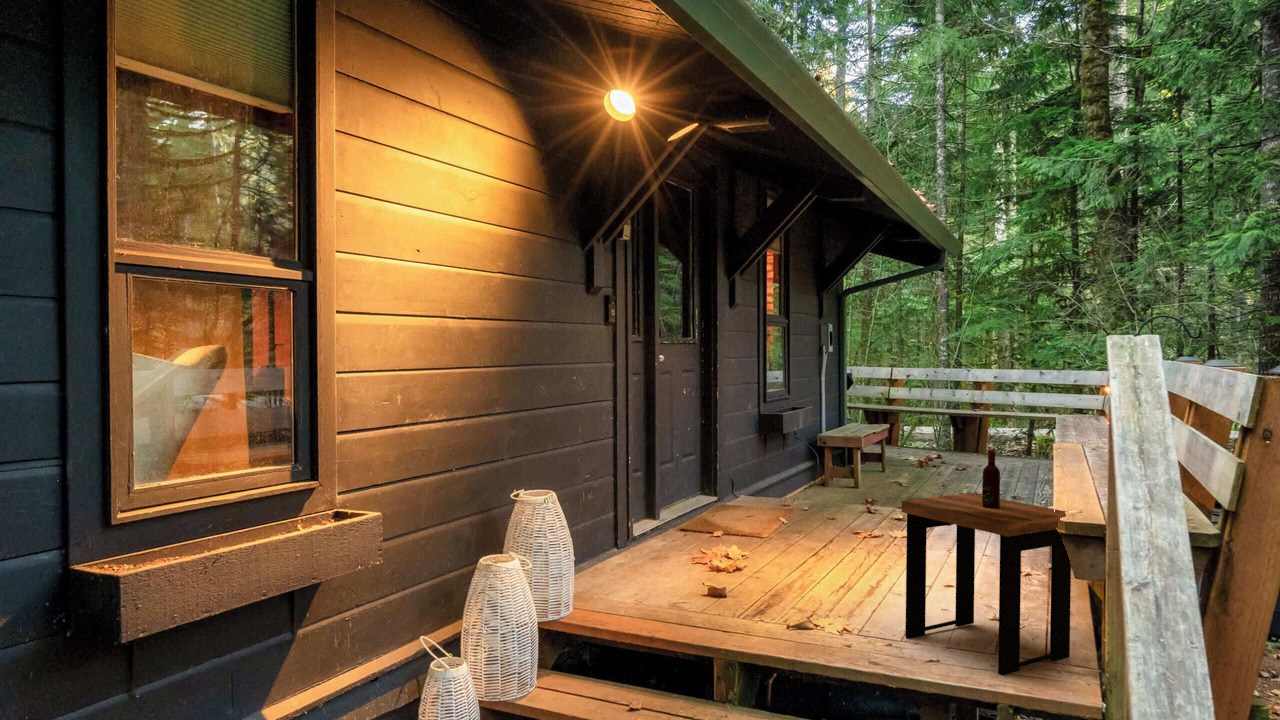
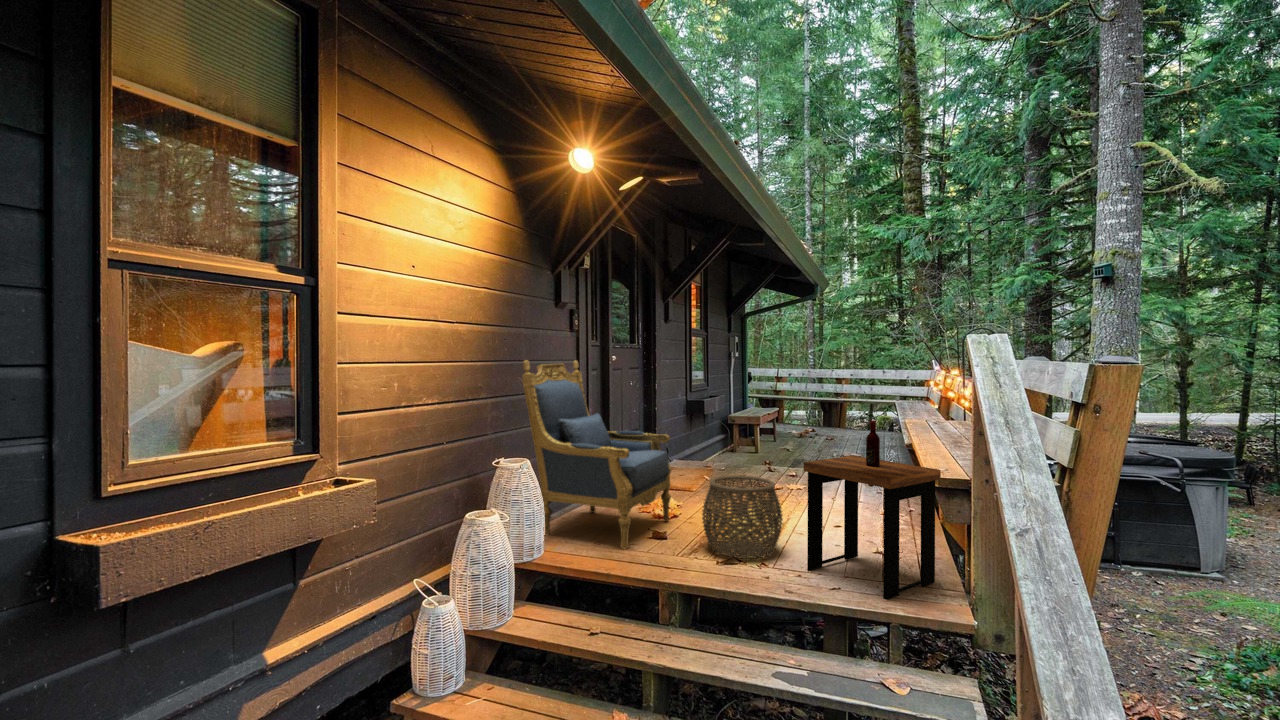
armchair: none [545,341,735,607] -> present [523,360,671,549]
woven basket: none [772,516,877,623] -> present [702,476,783,559]

